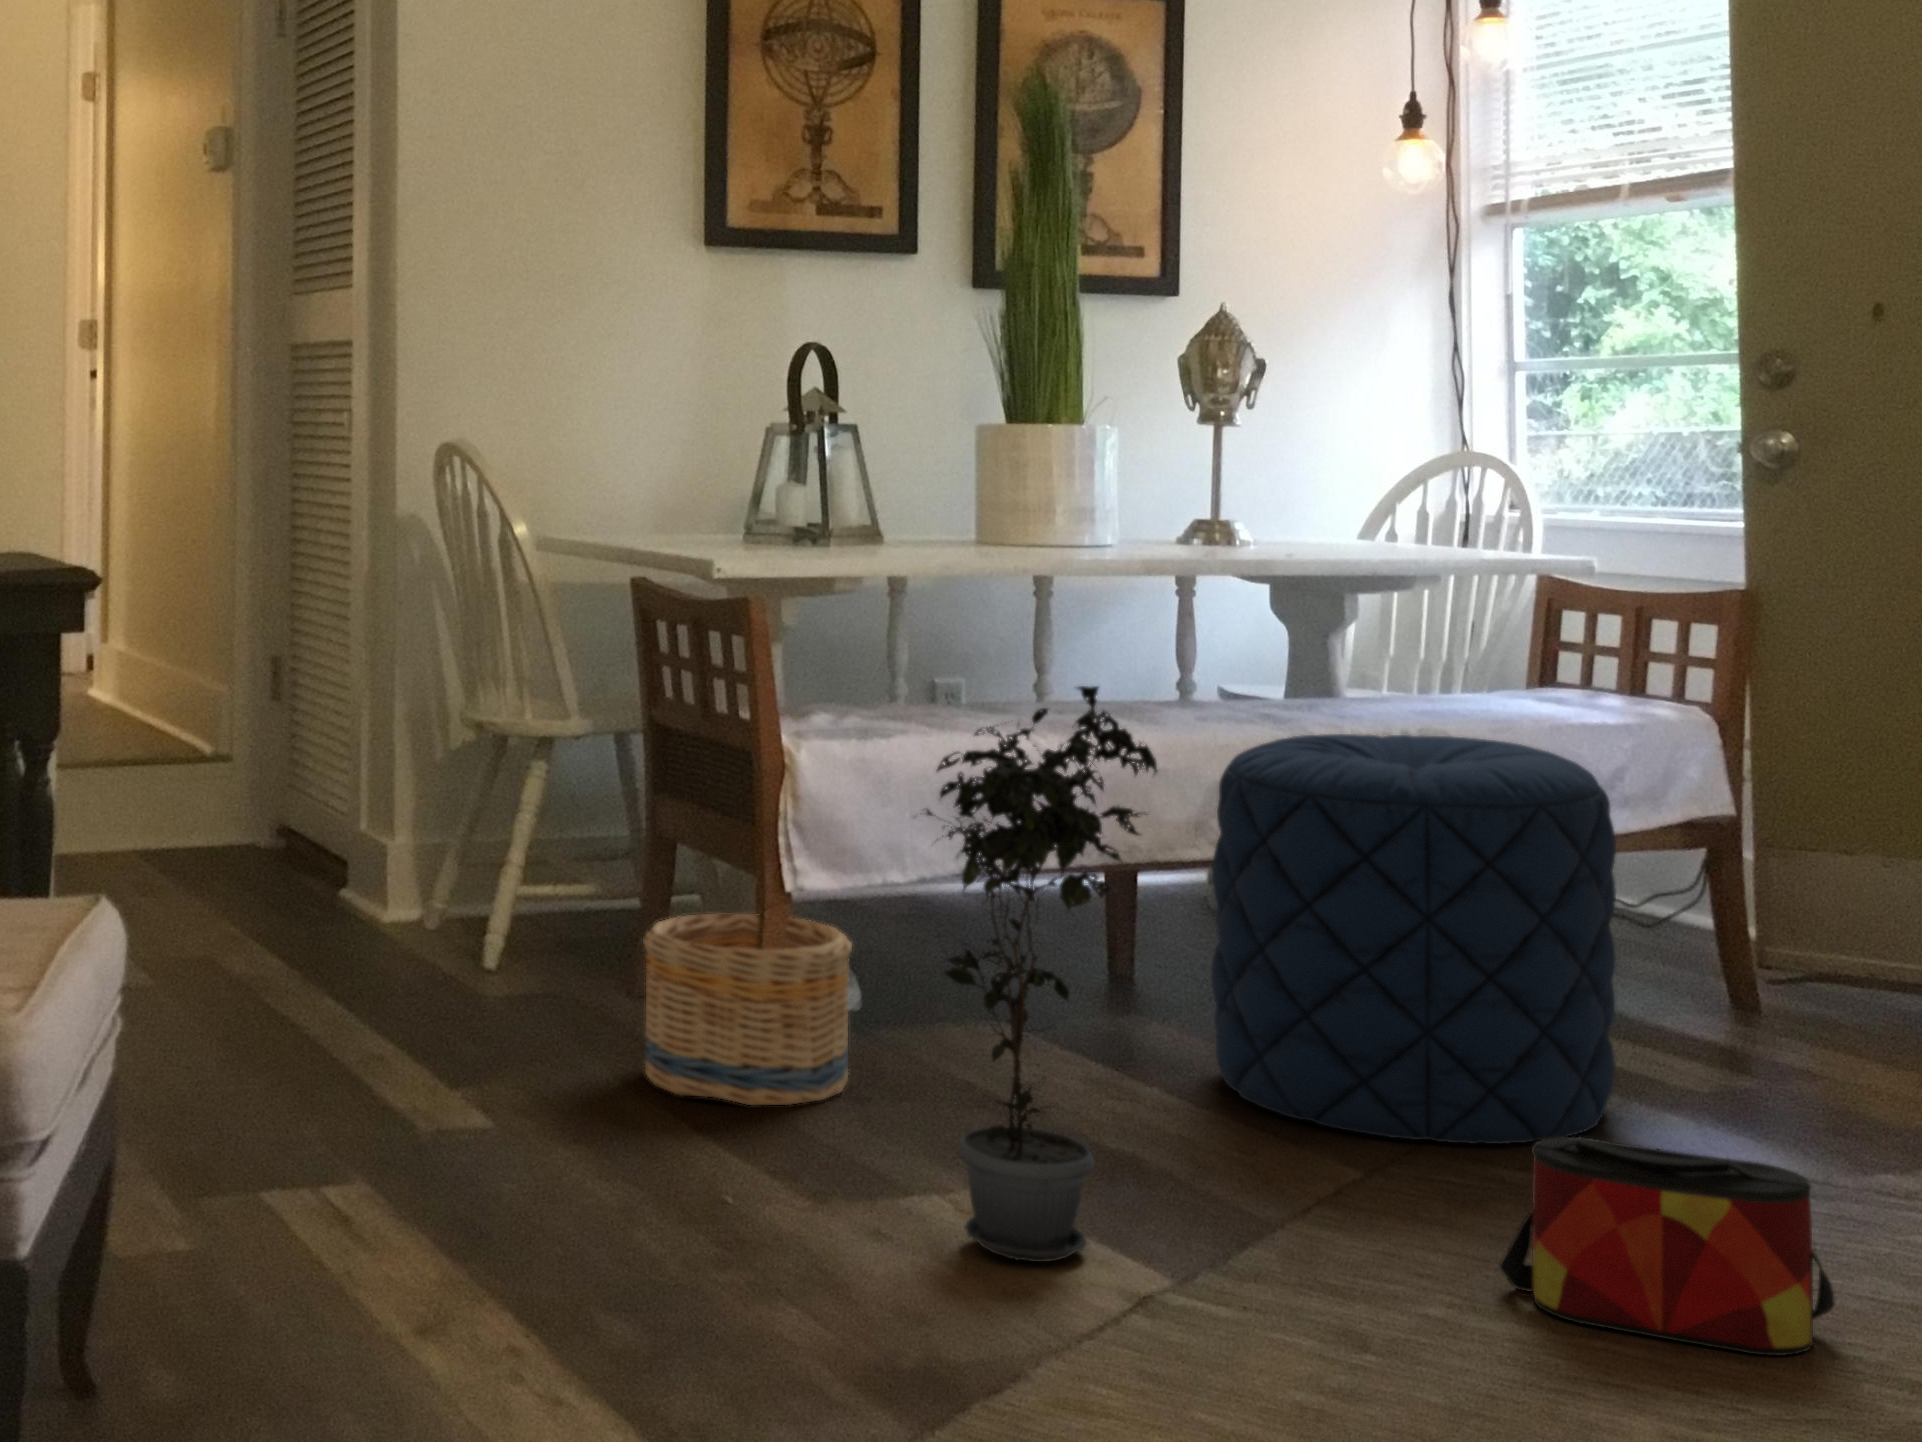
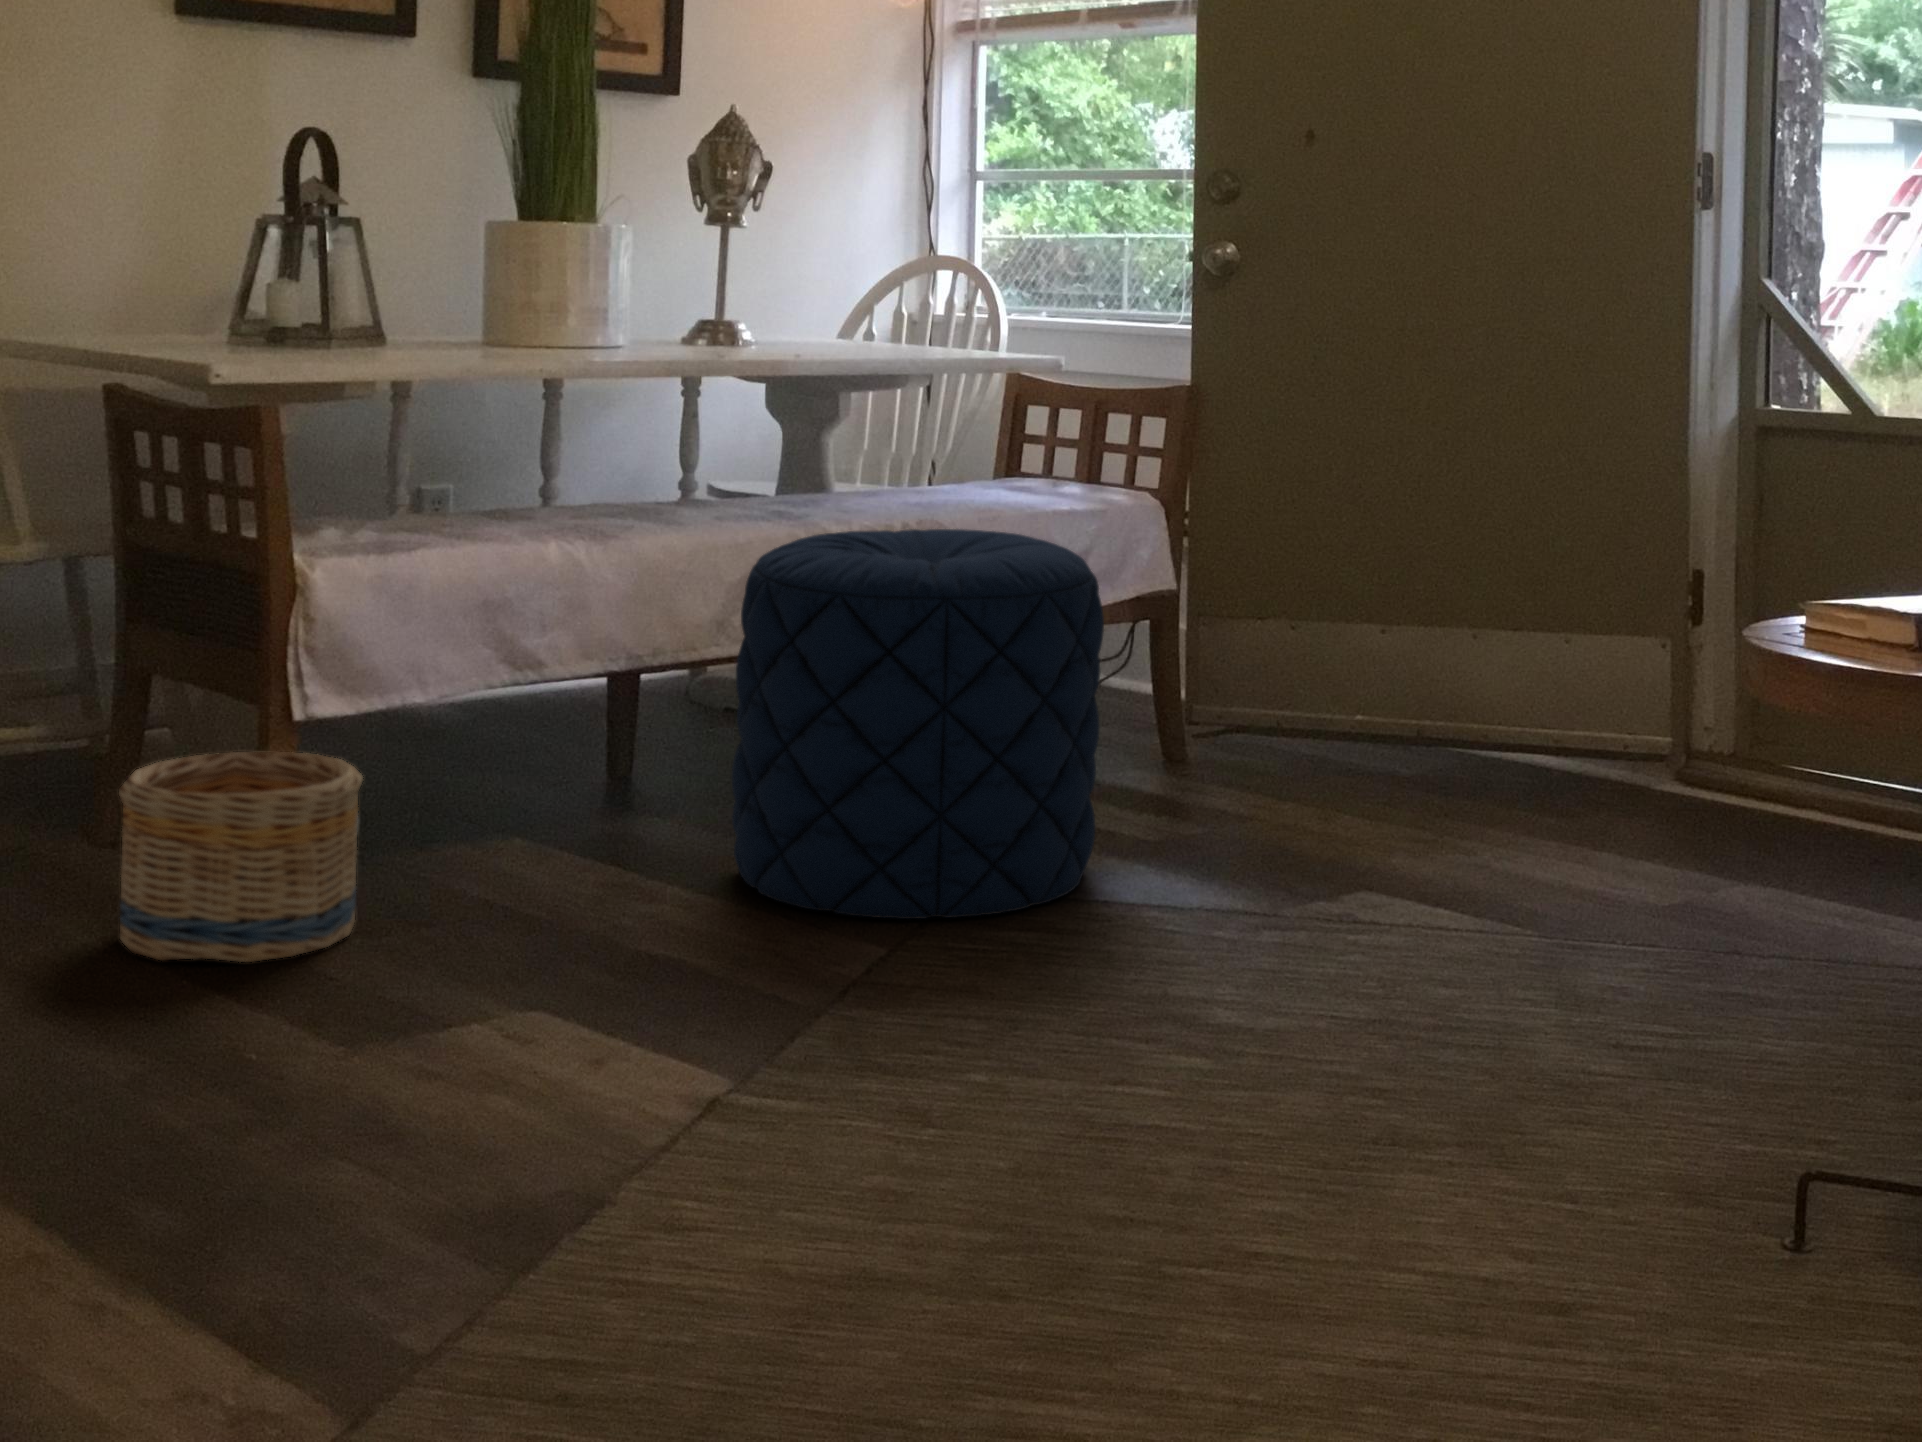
potted plant: present [923,686,1158,1262] -> none [451,497,715,1104]
bag: present [1499,1137,1835,1356] -> none [1022,909,1305,1092]

